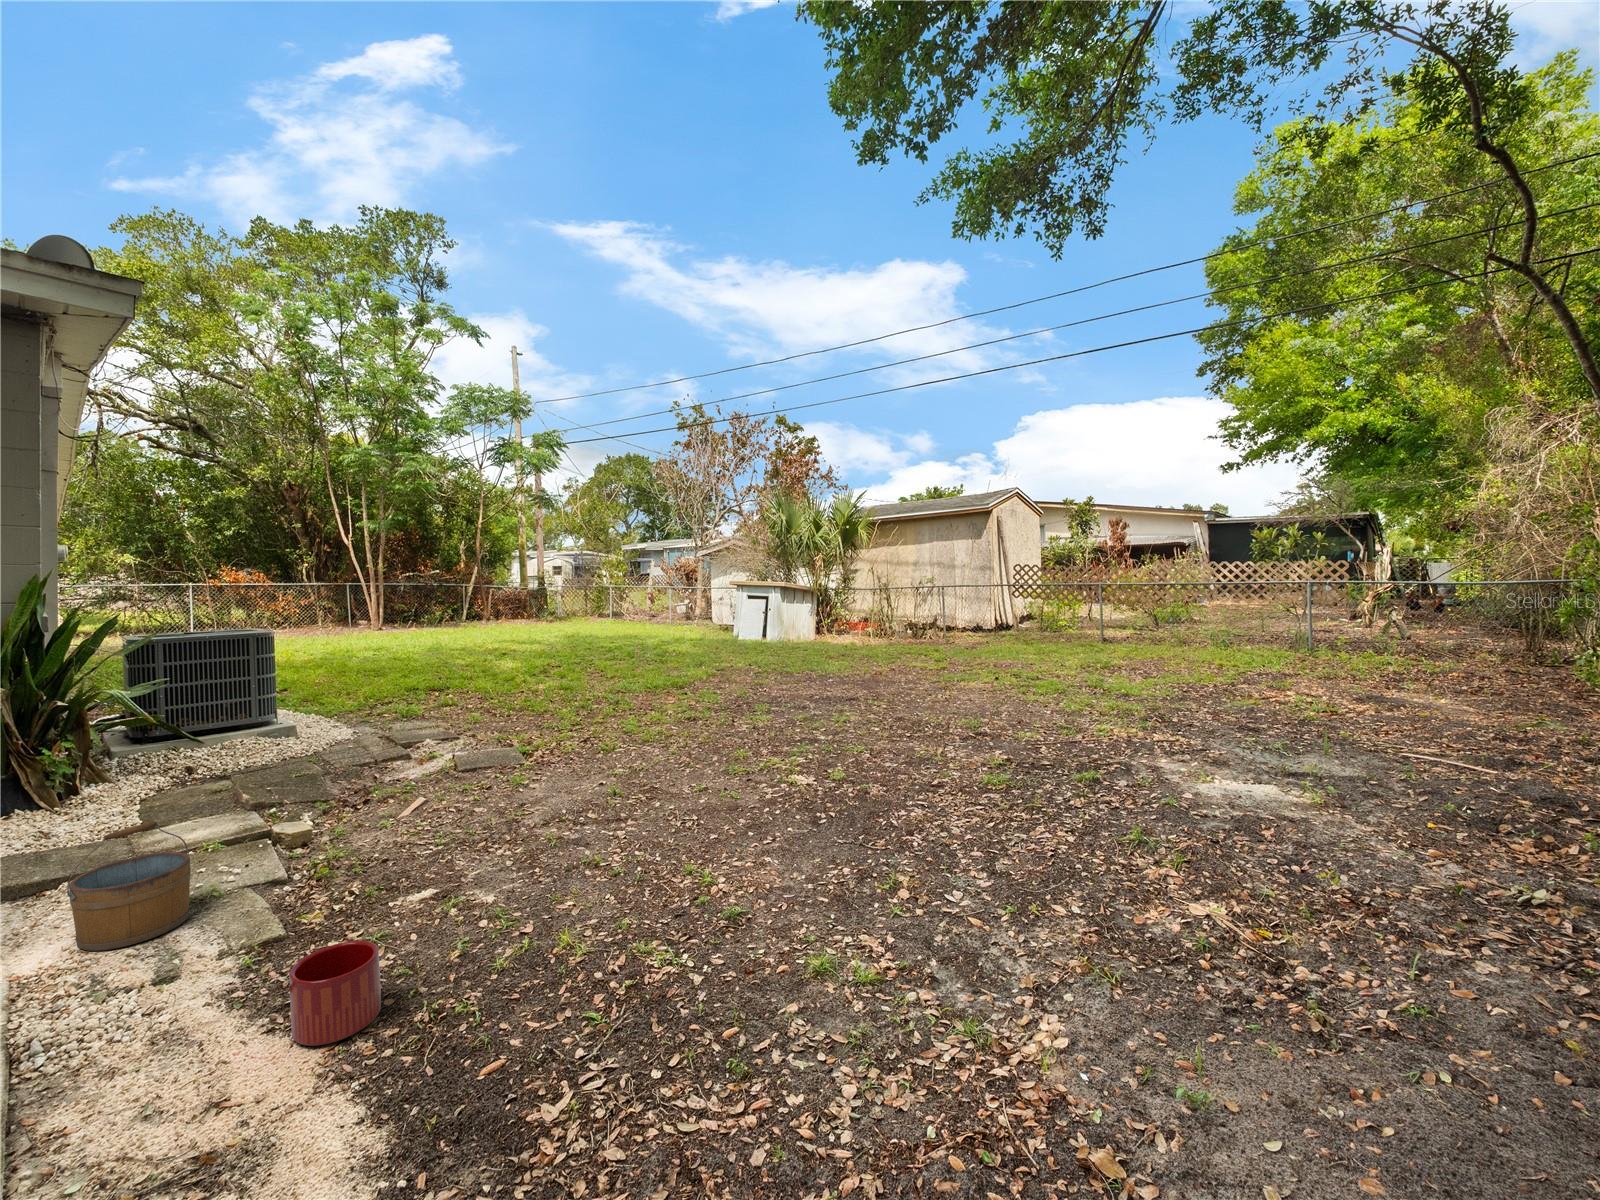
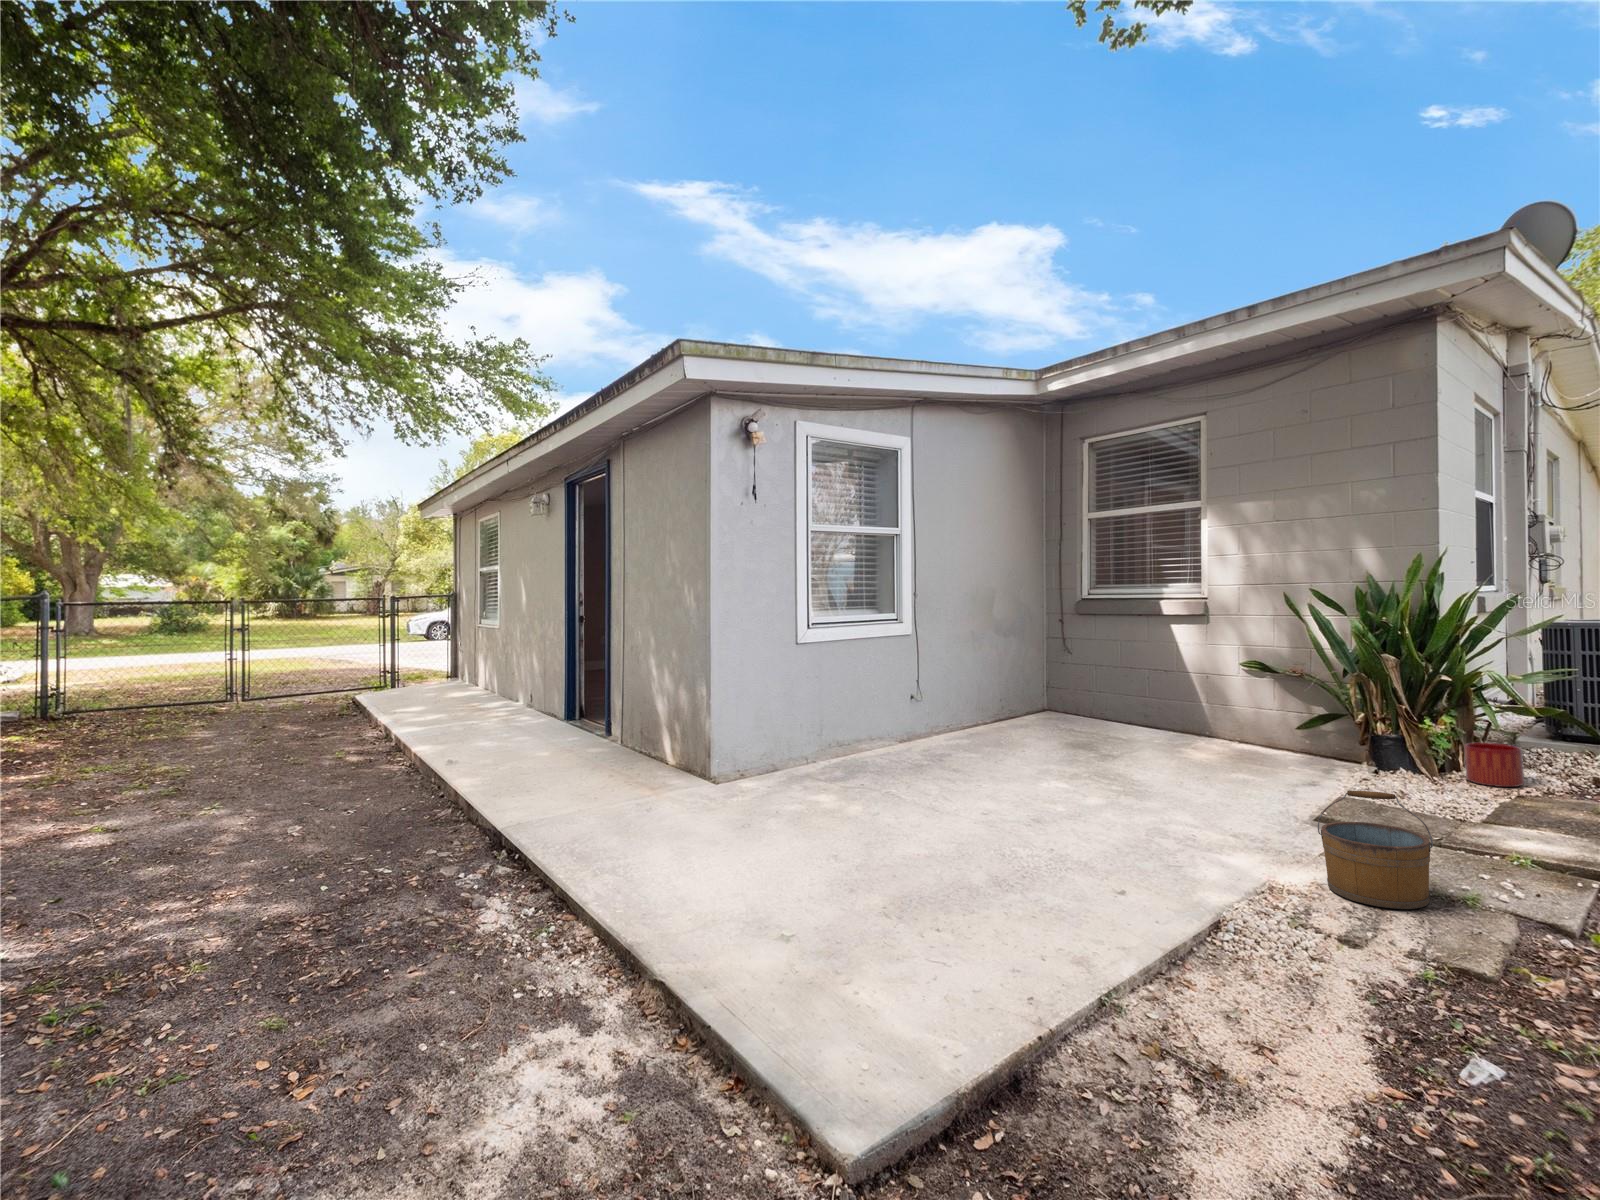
planter: present [289,941,381,1046] -> present [1464,743,1524,787]

